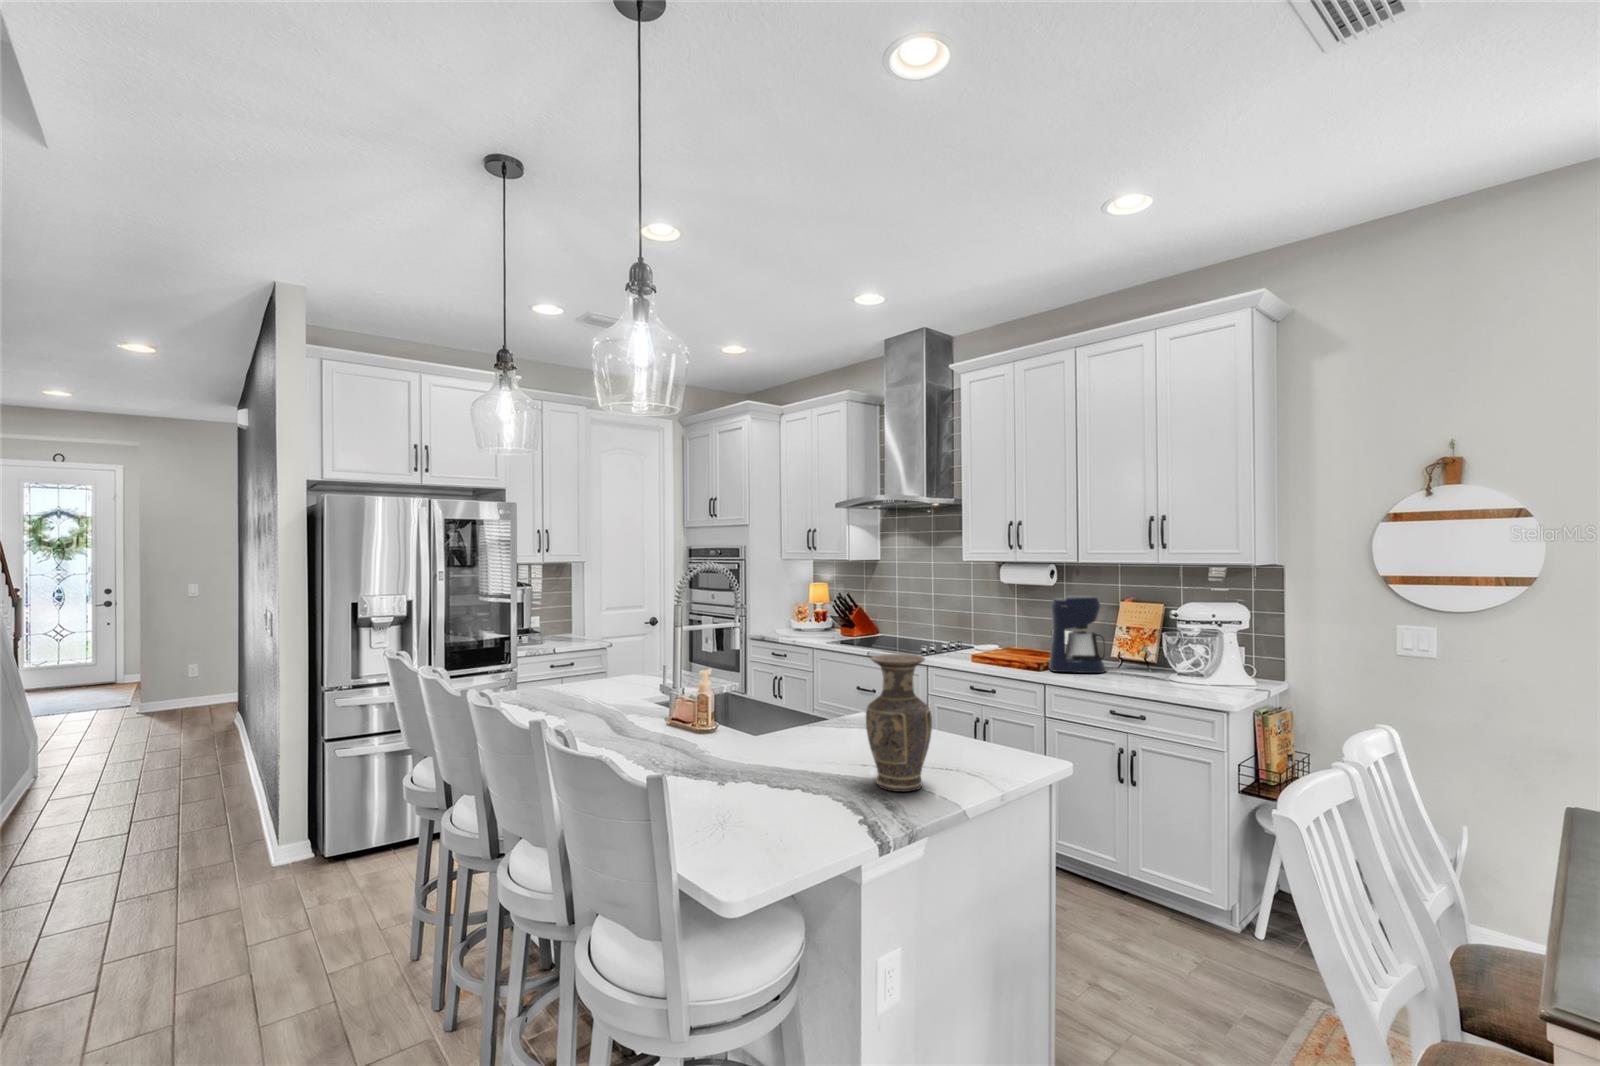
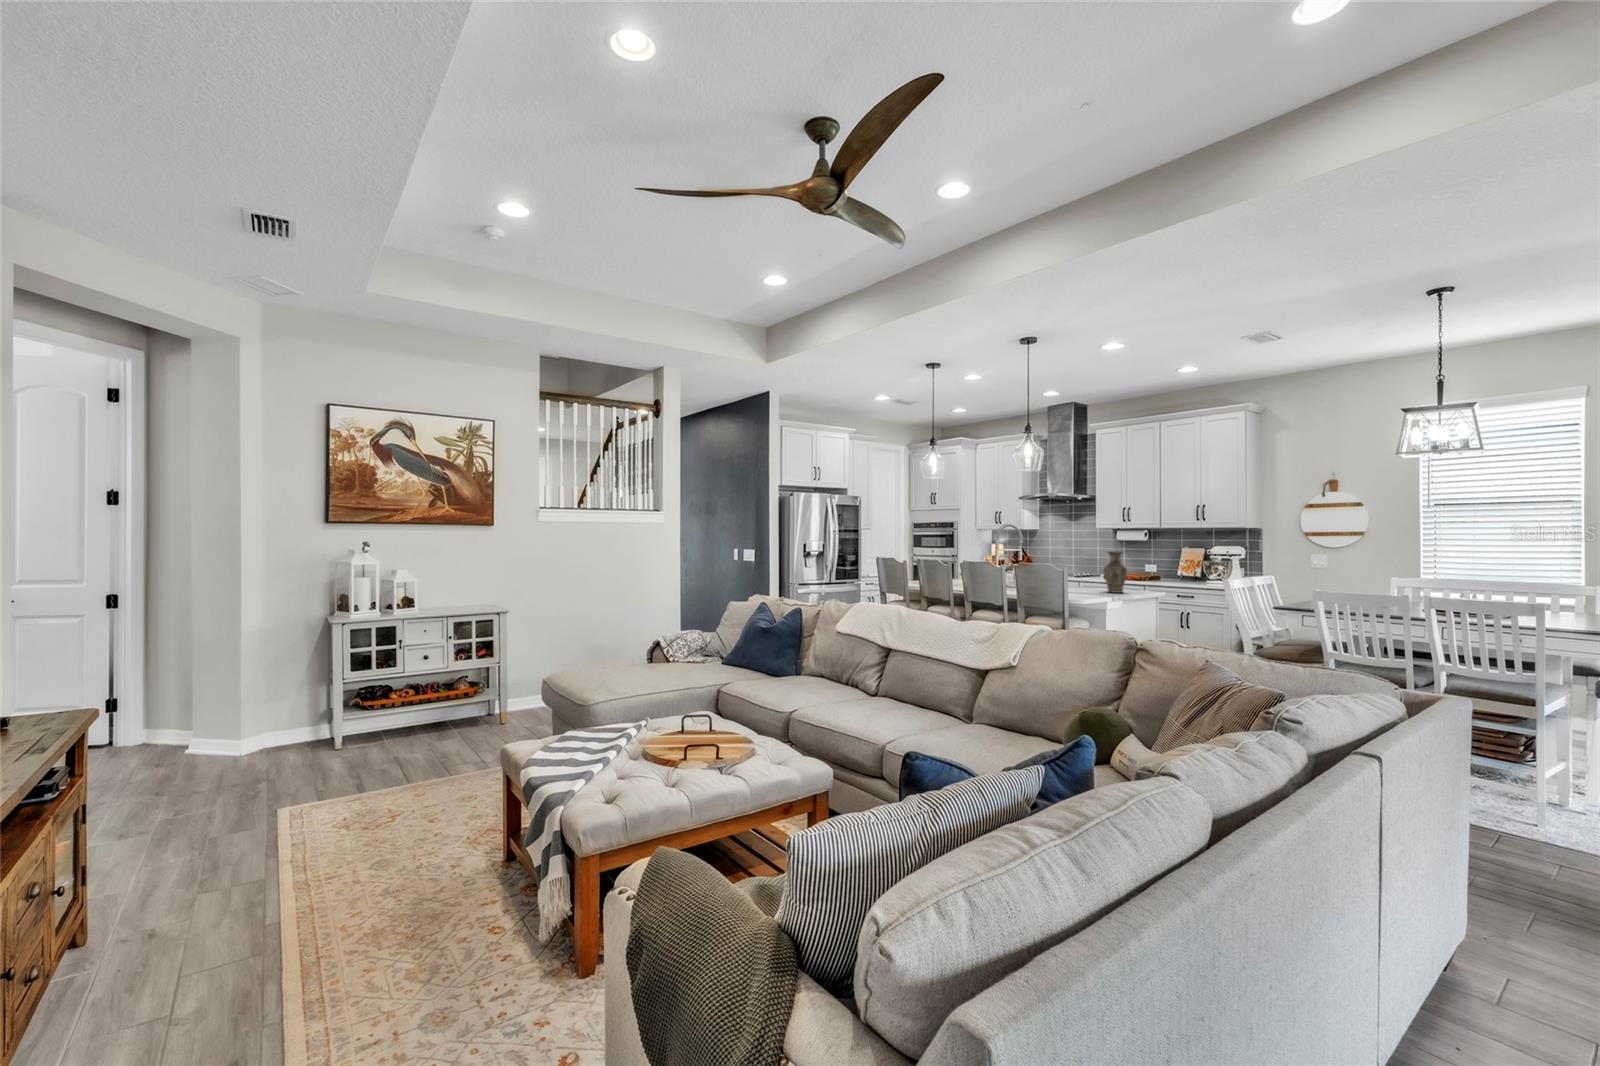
coffee maker: present [1049,595,1106,673] -> none [1147,544,1176,580]

